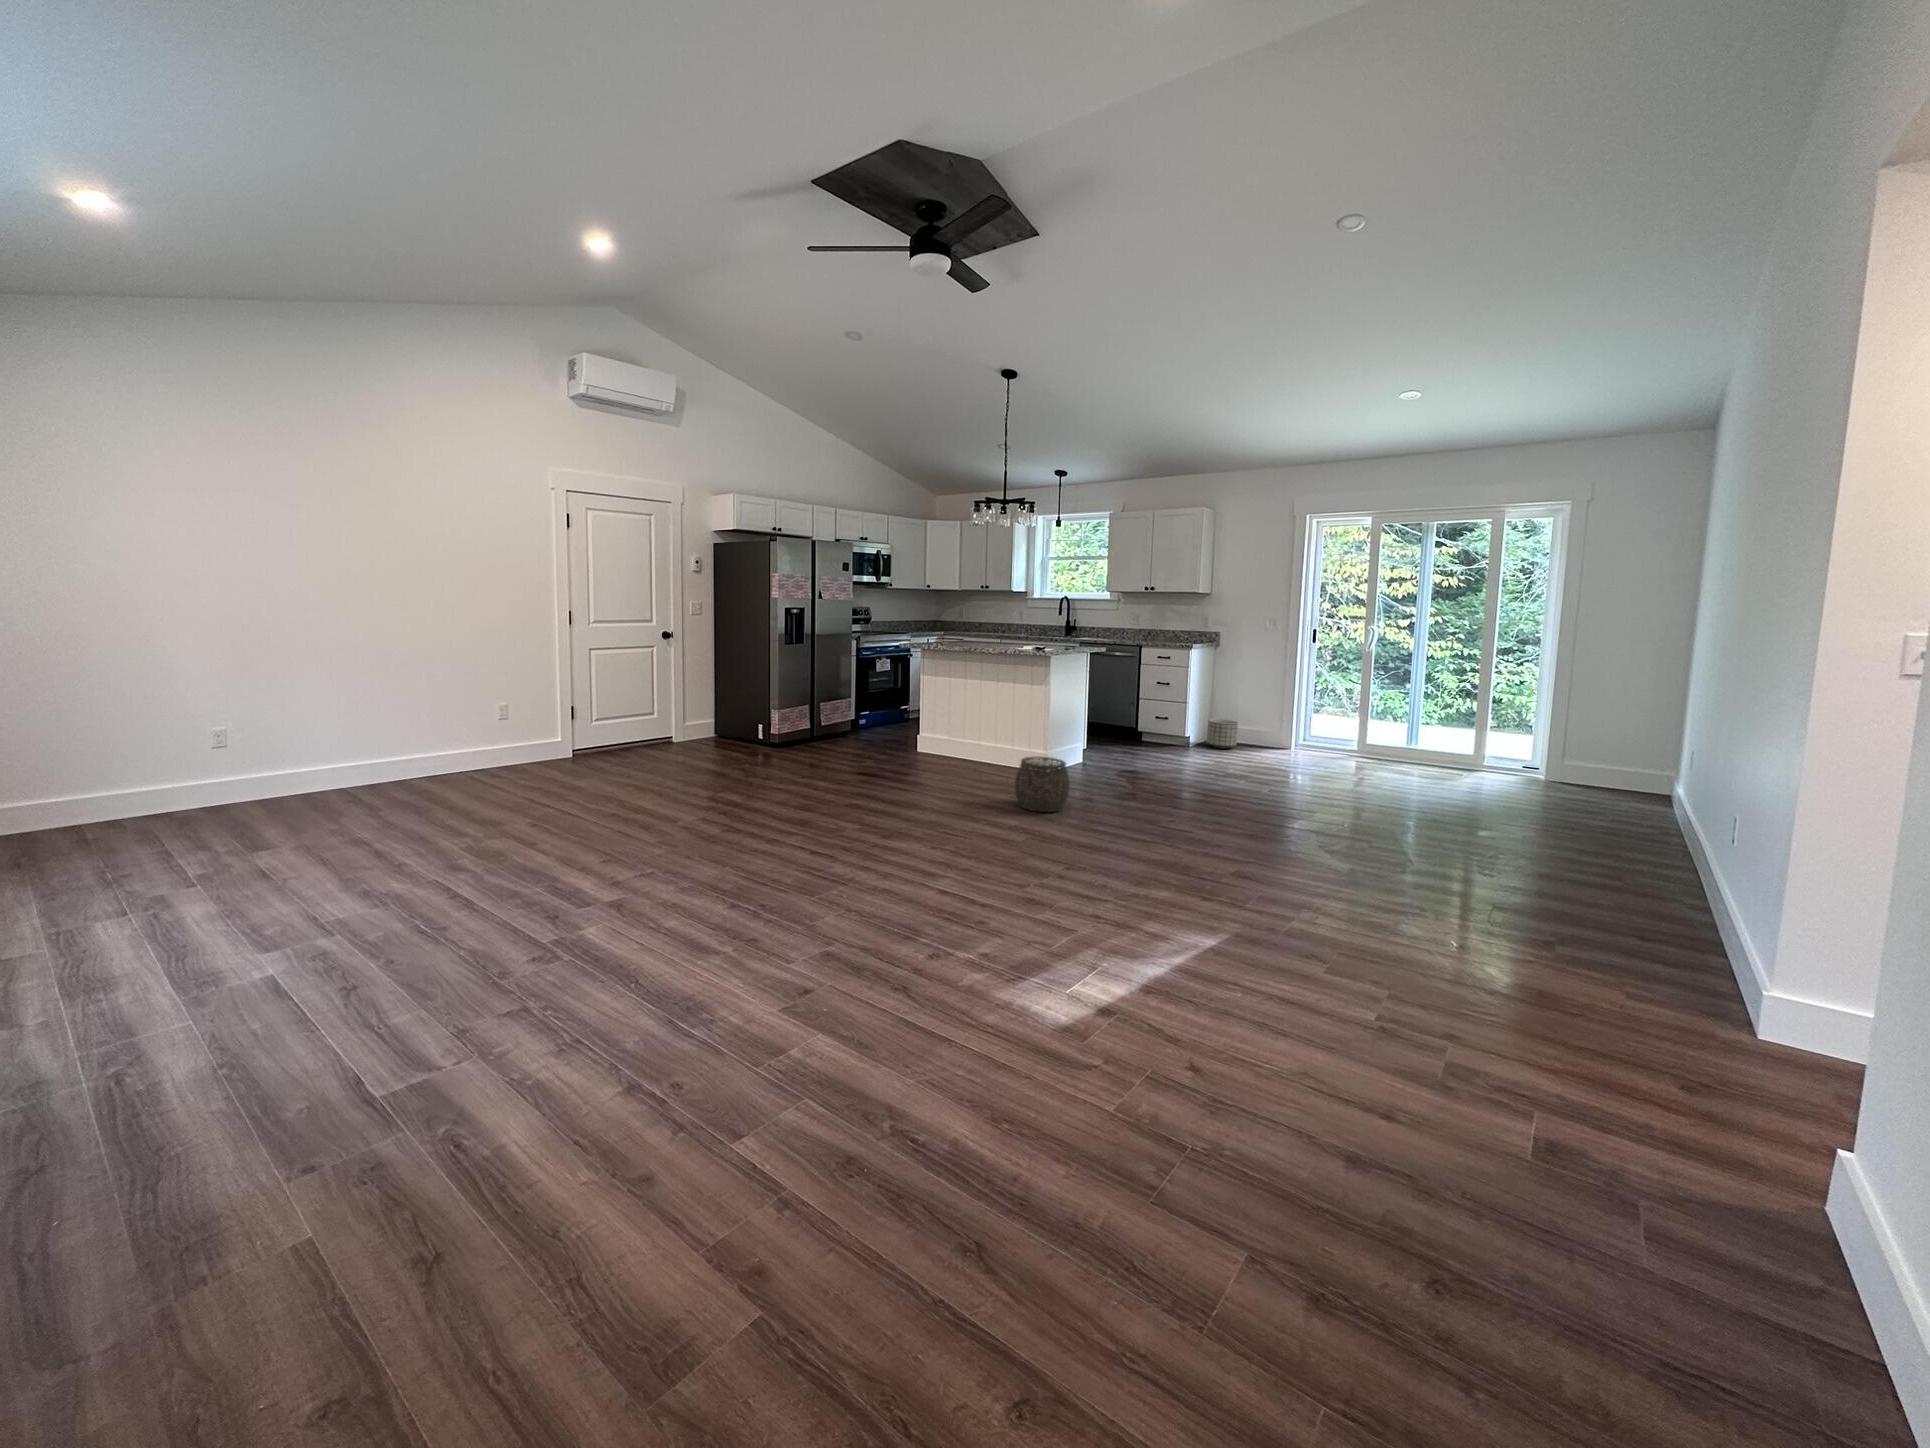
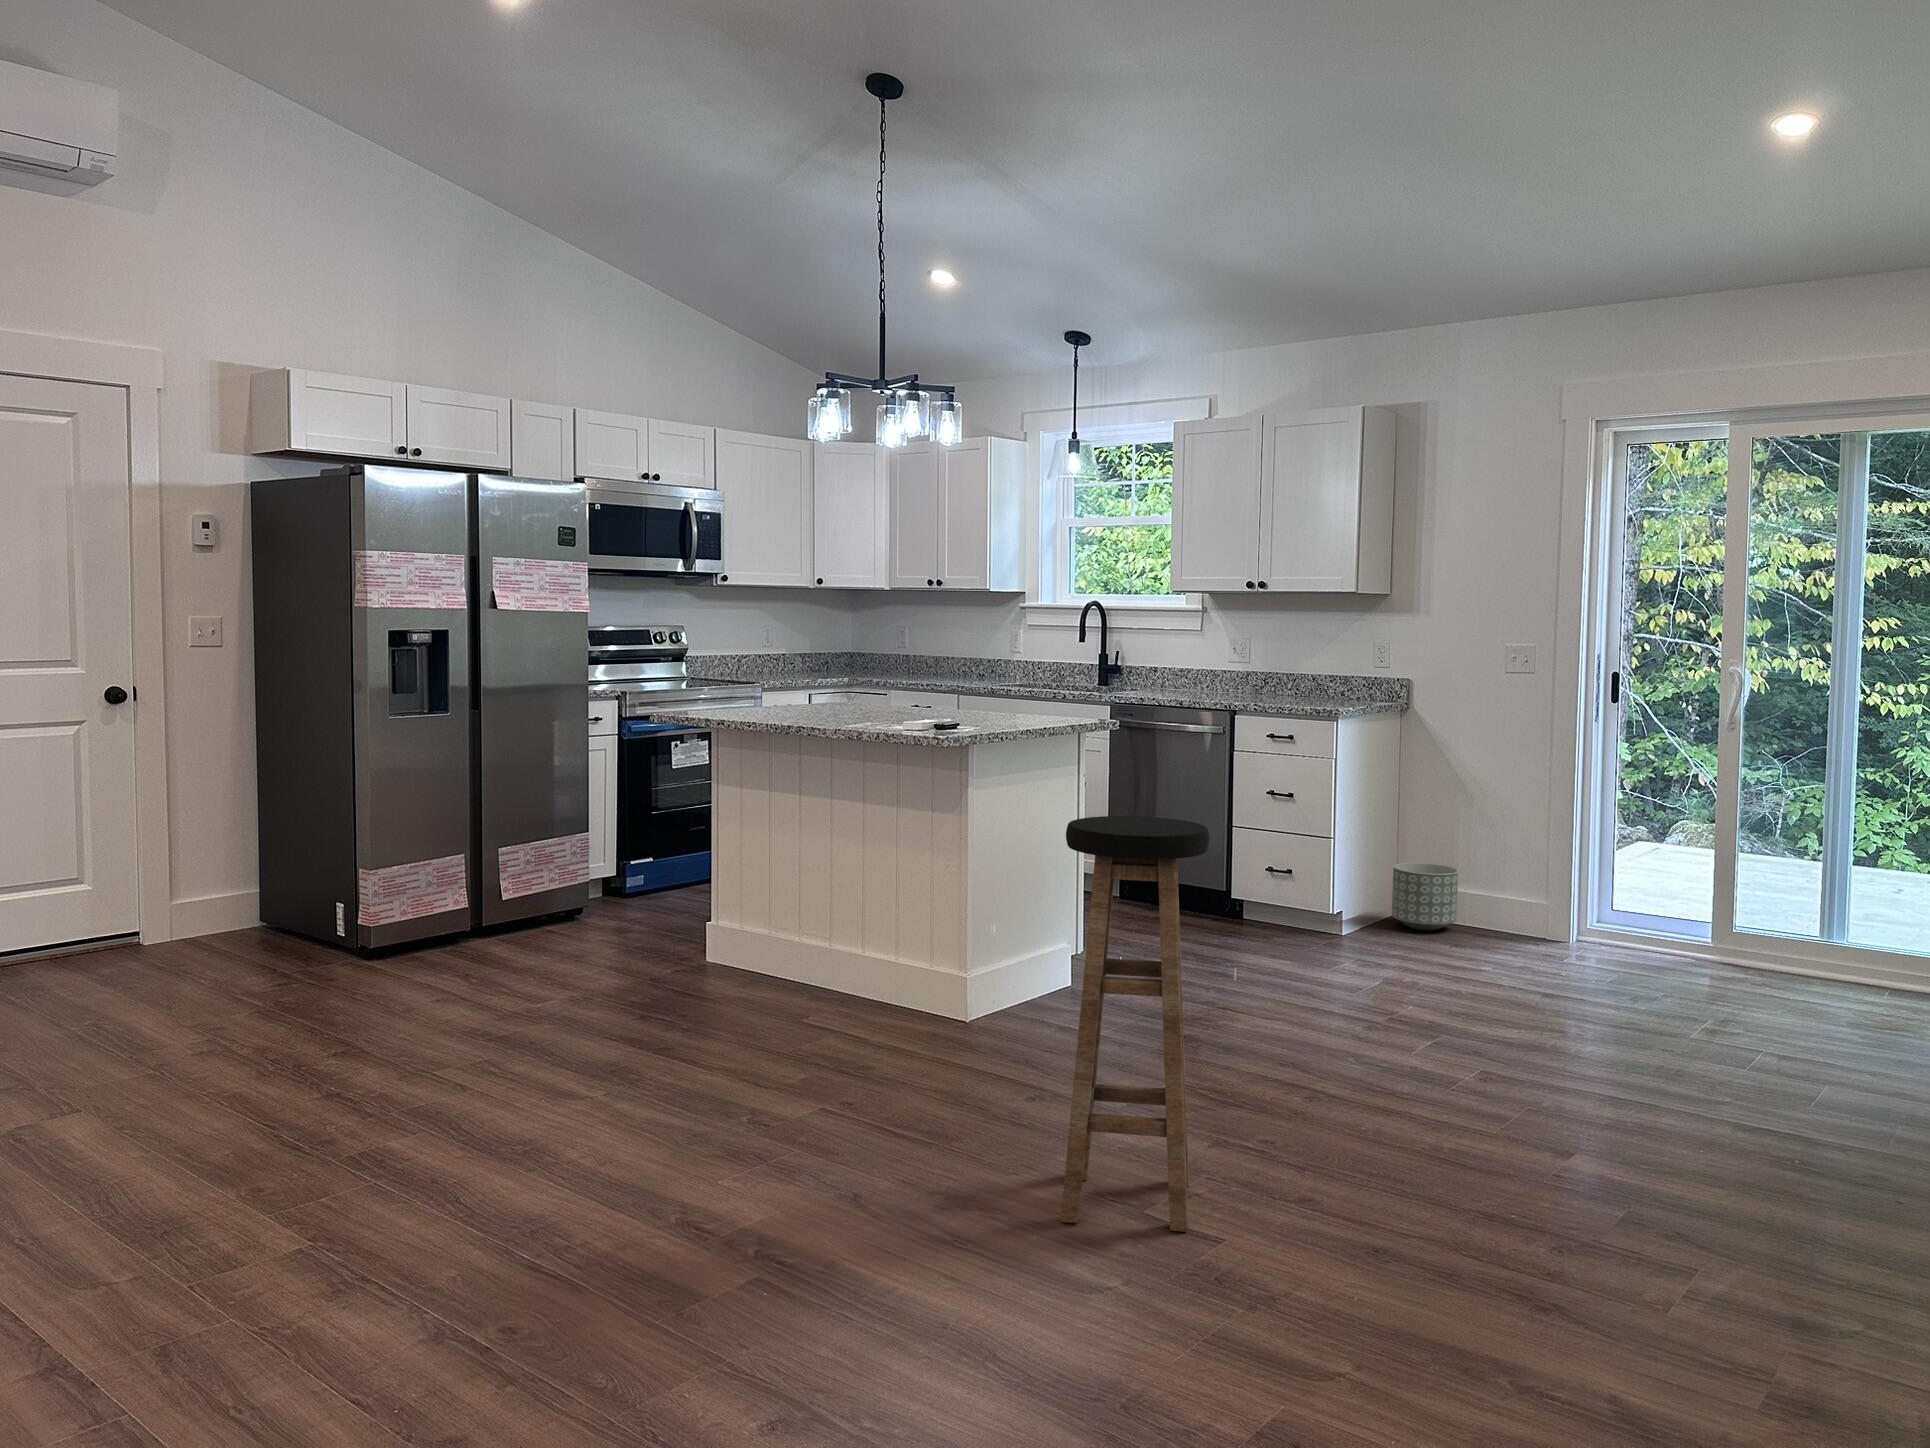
bar stool: none [1115,691,1177,837] -> present [1061,816,1209,1232]
woven basket: present [1015,757,1070,812] -> none [824,989,972,1147]

